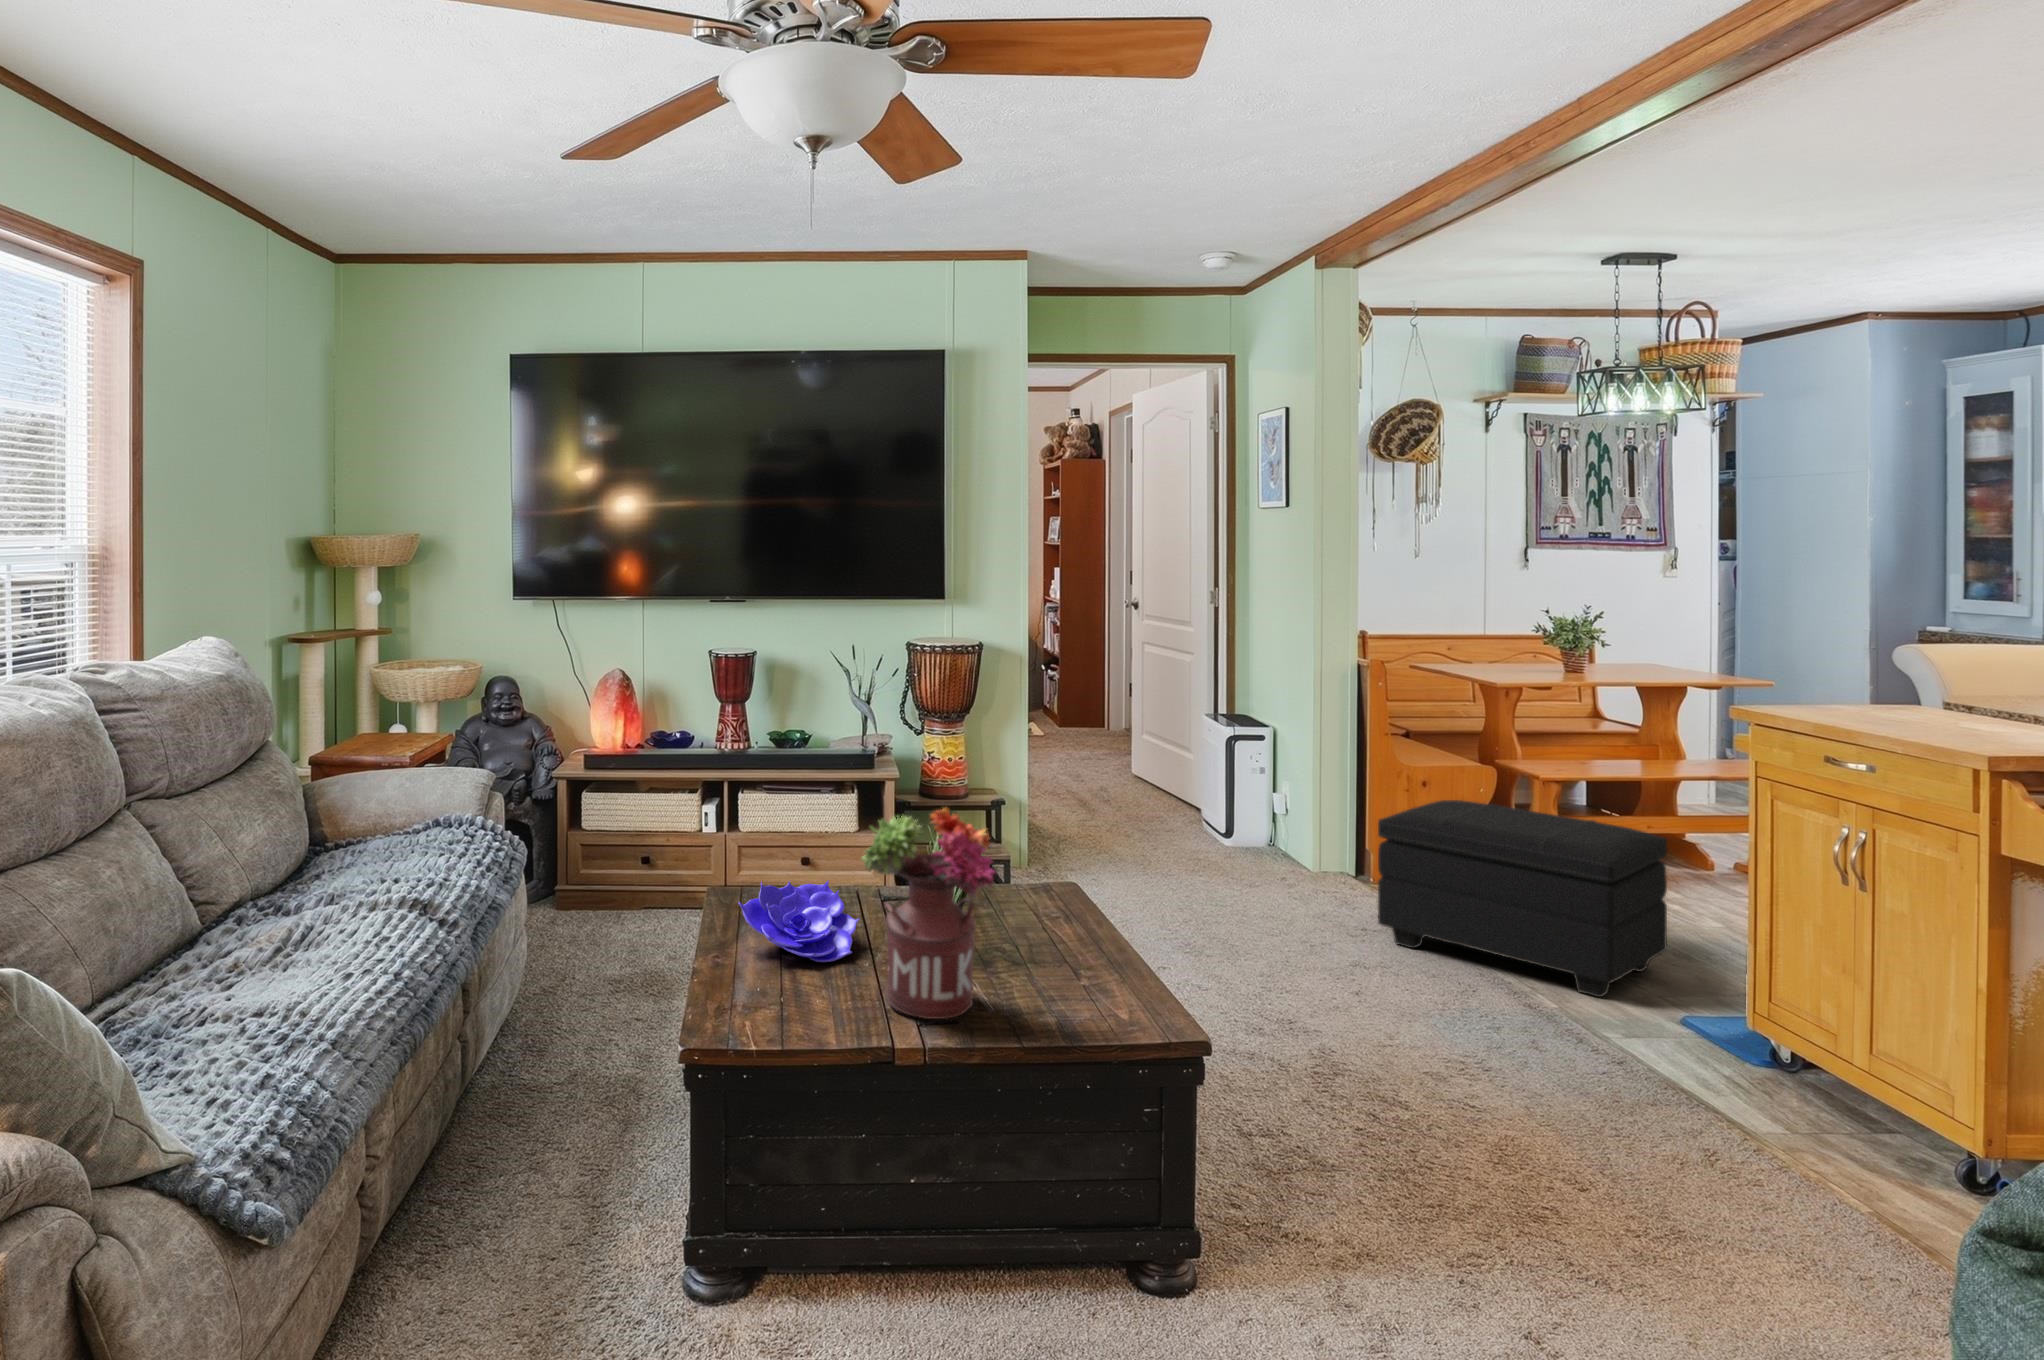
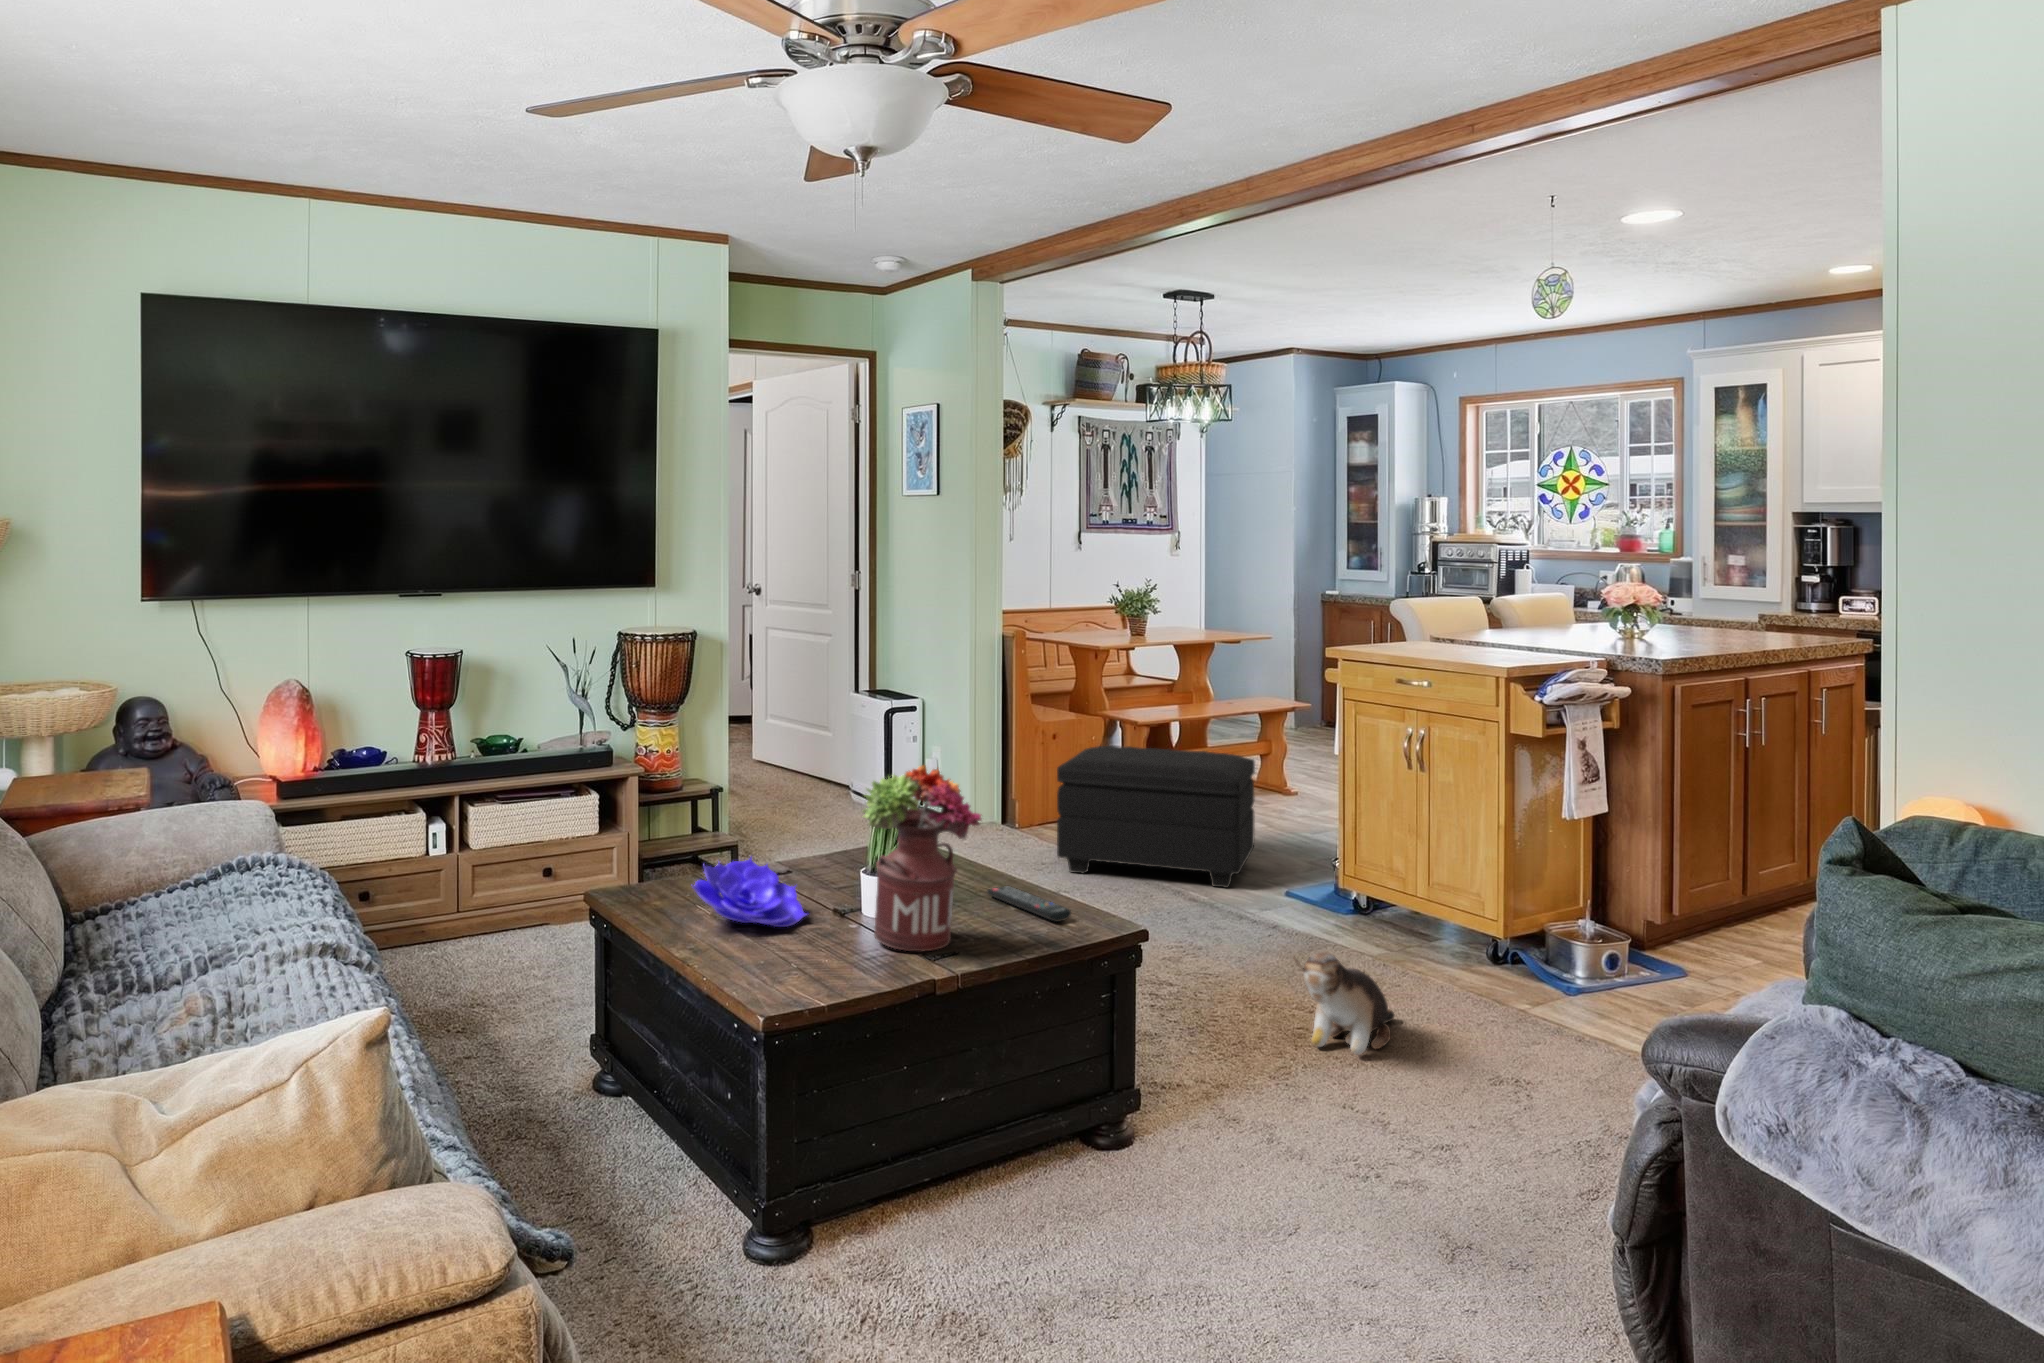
remote control: none [1069,957,1135,1012] -> present [987,886,1071,922]
plush toy: none [1516,1113,1725,1271] -> present [1294,952,1394,1054]

